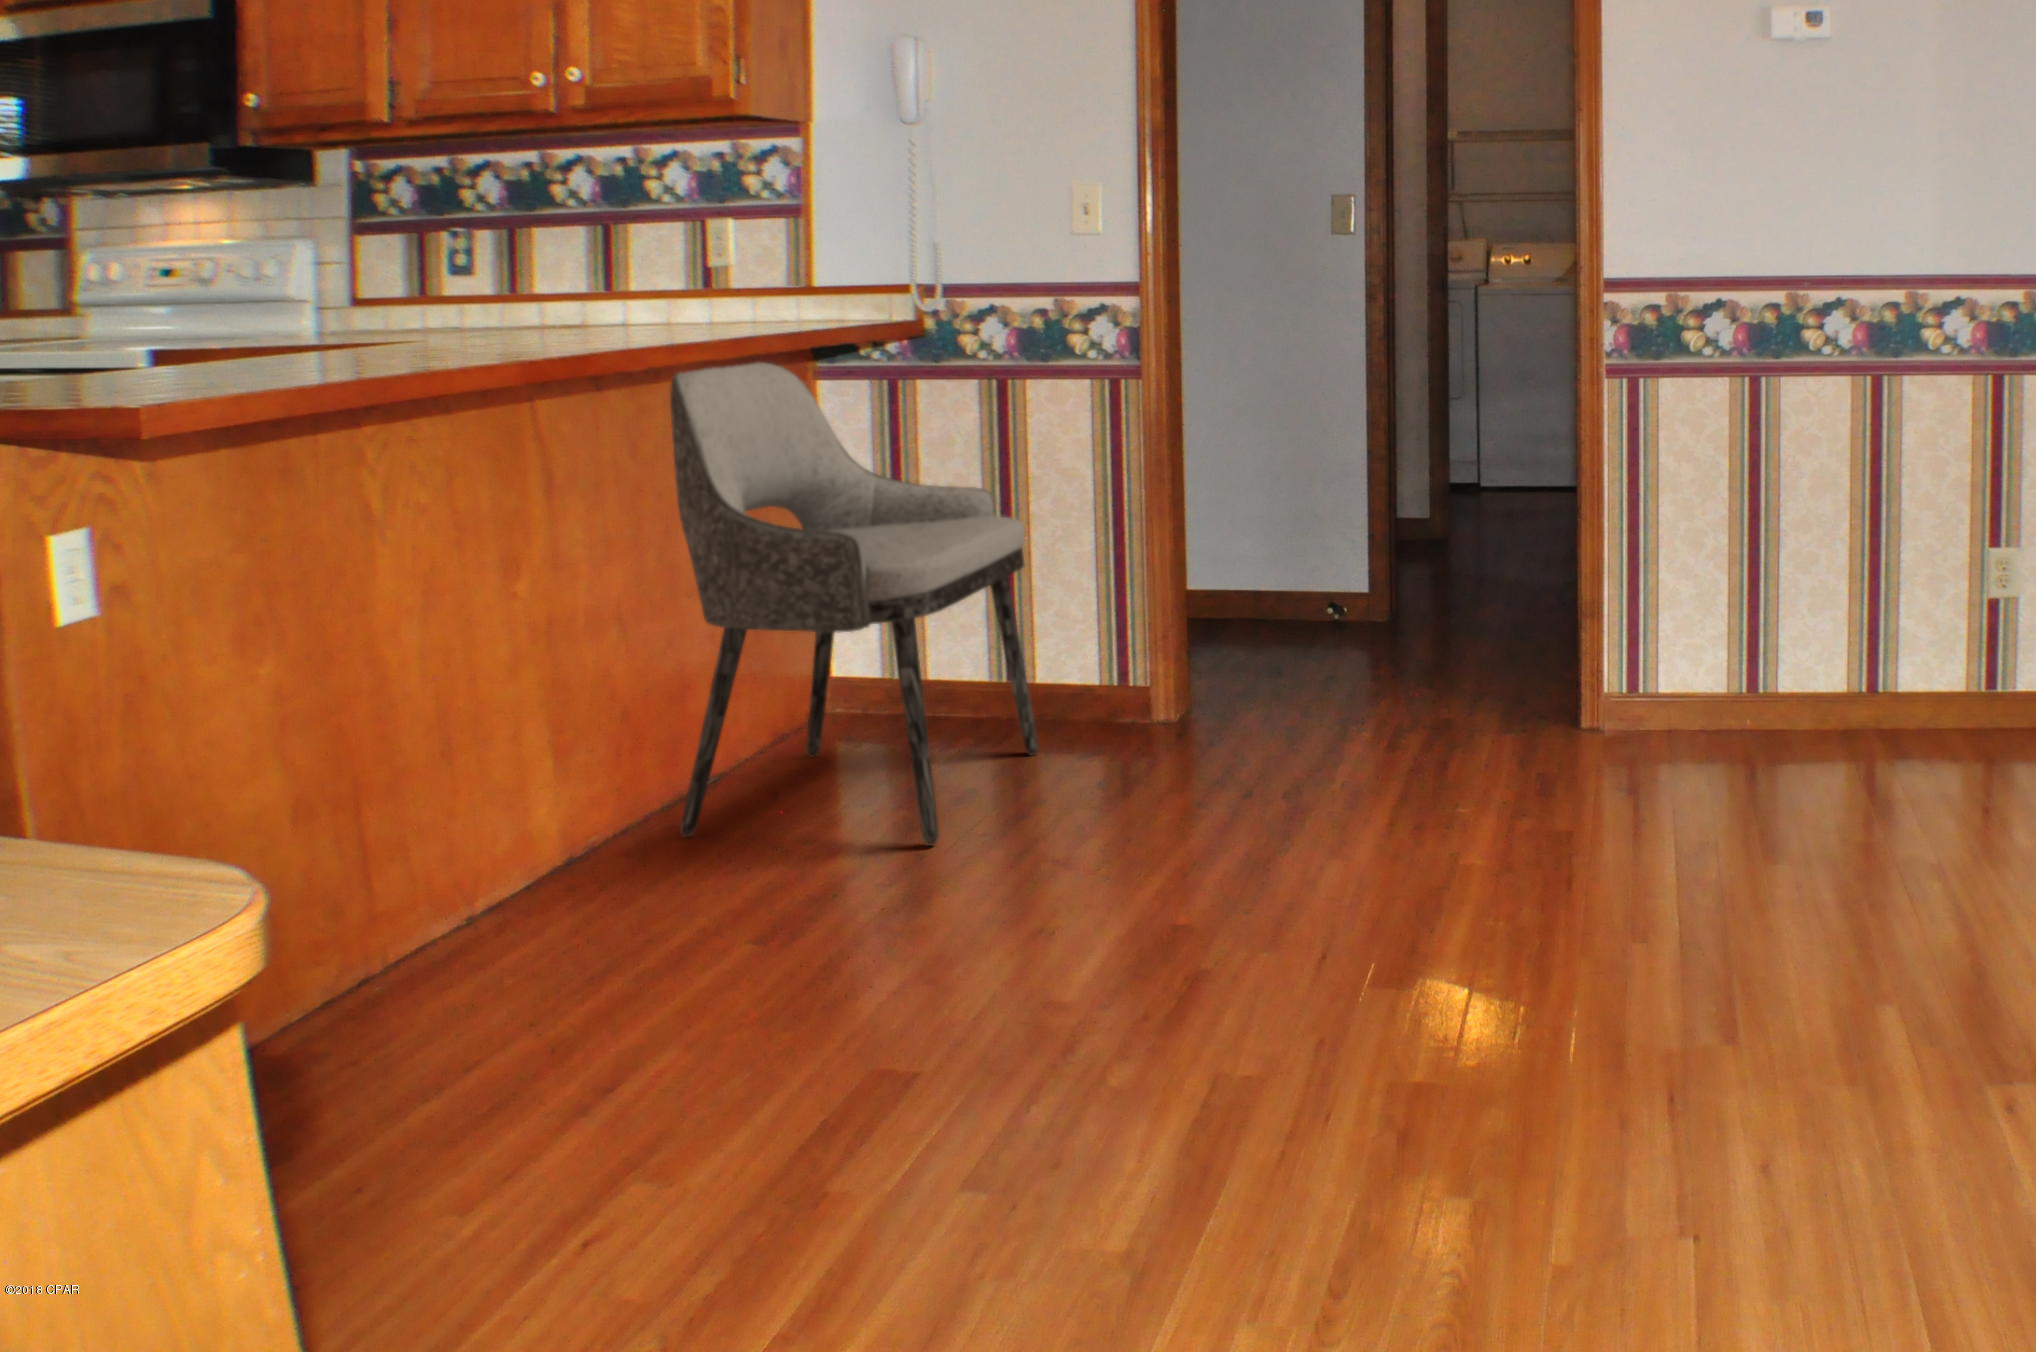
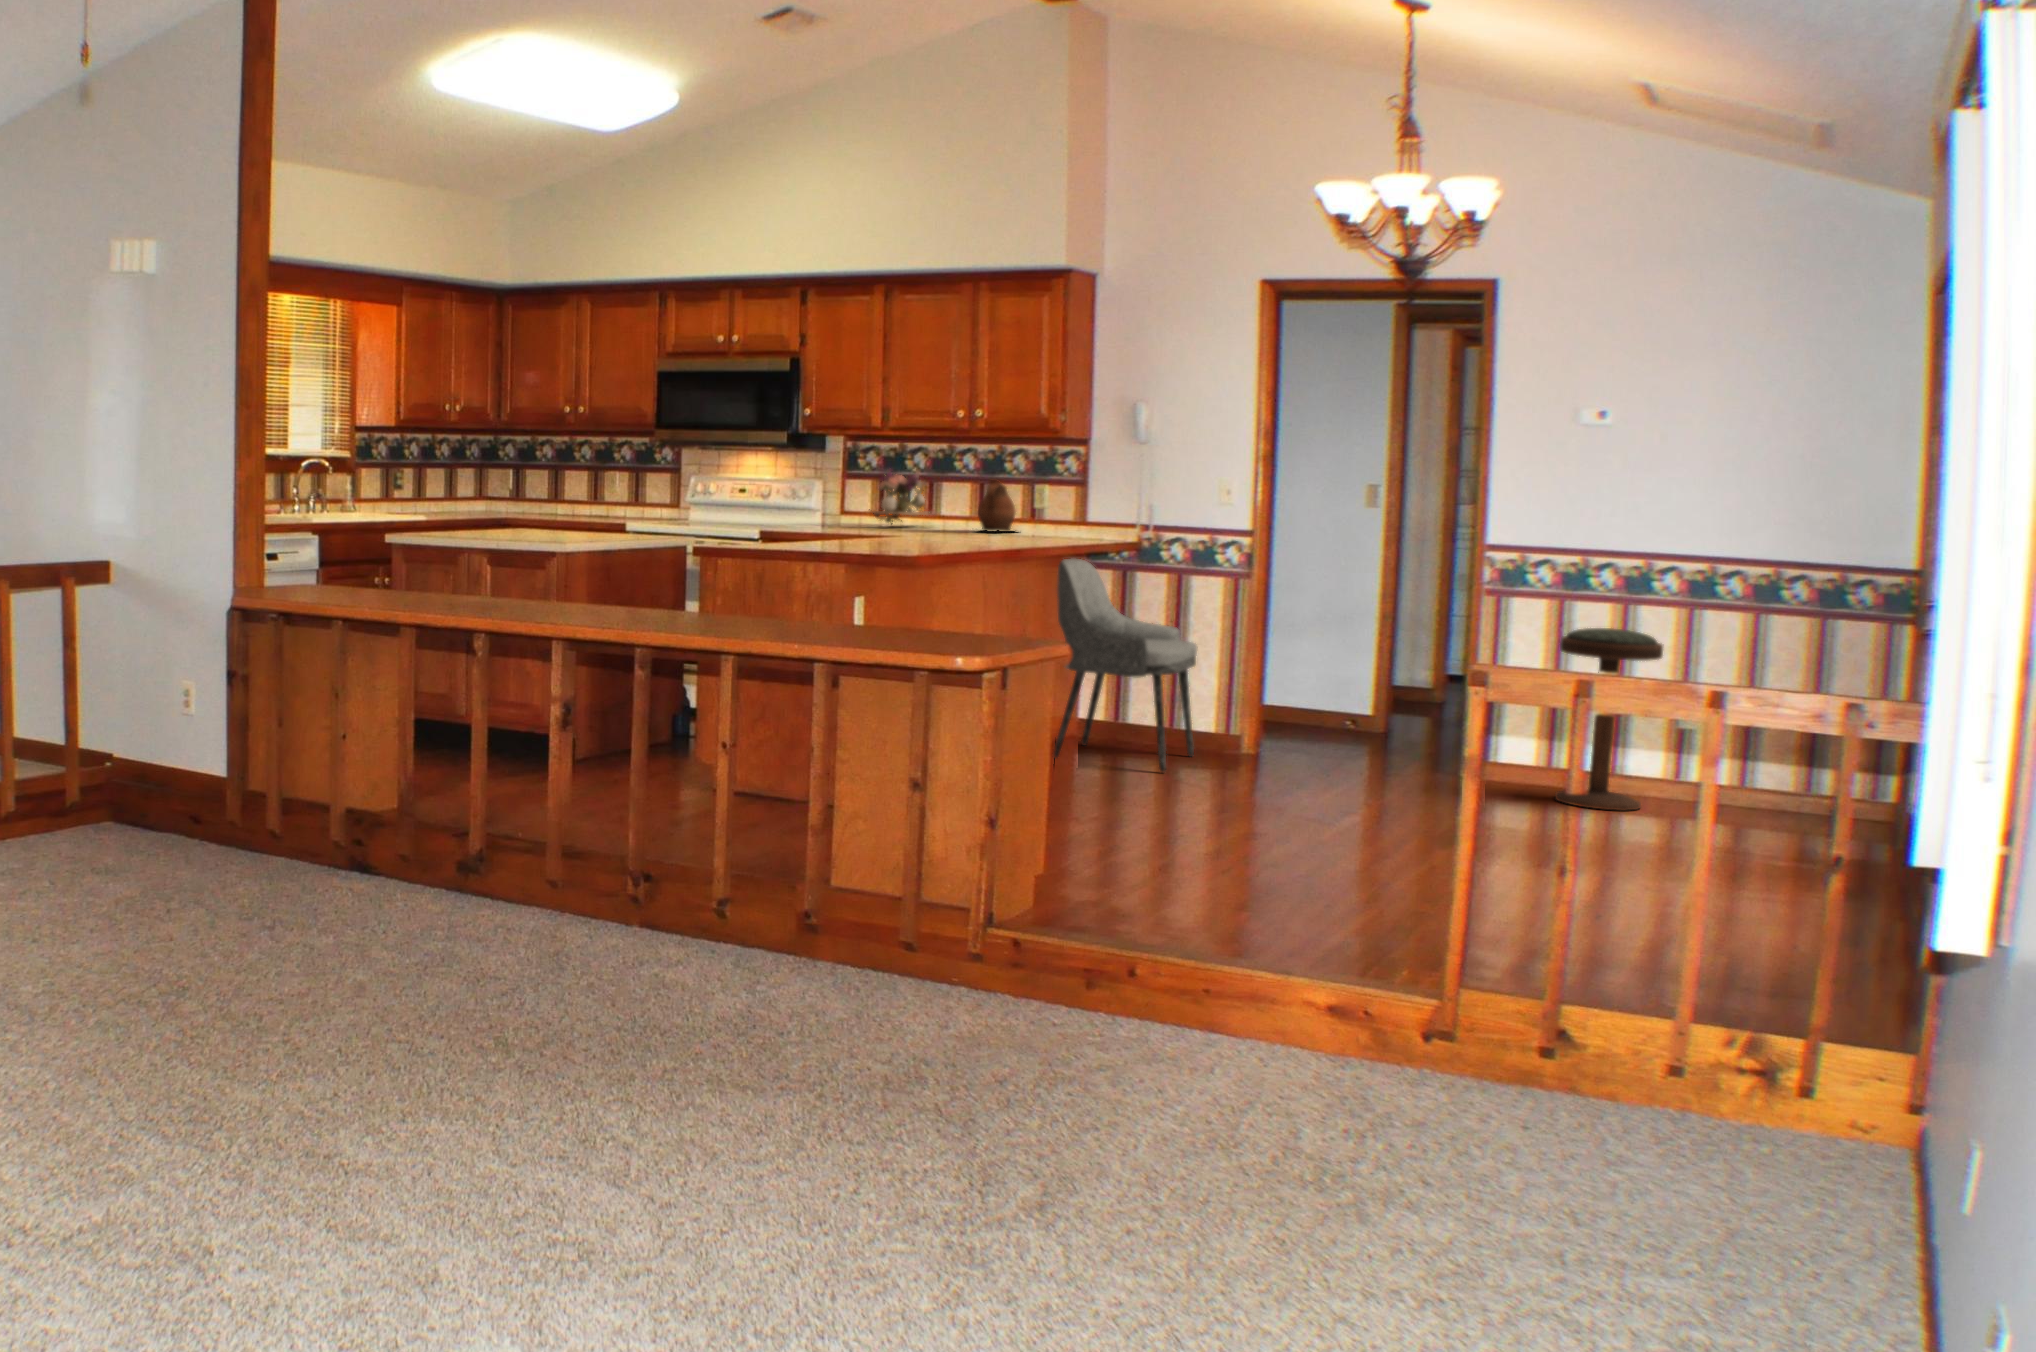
flower arrangement: none [374,204,569,324] -> present [869,470,930,525]
ceramic pitcher: none [584,212,696,319] -> present [978,480,1016,532]
bar stool: none [1694,424,1869,783] -> present [1555,628,1663,811]

